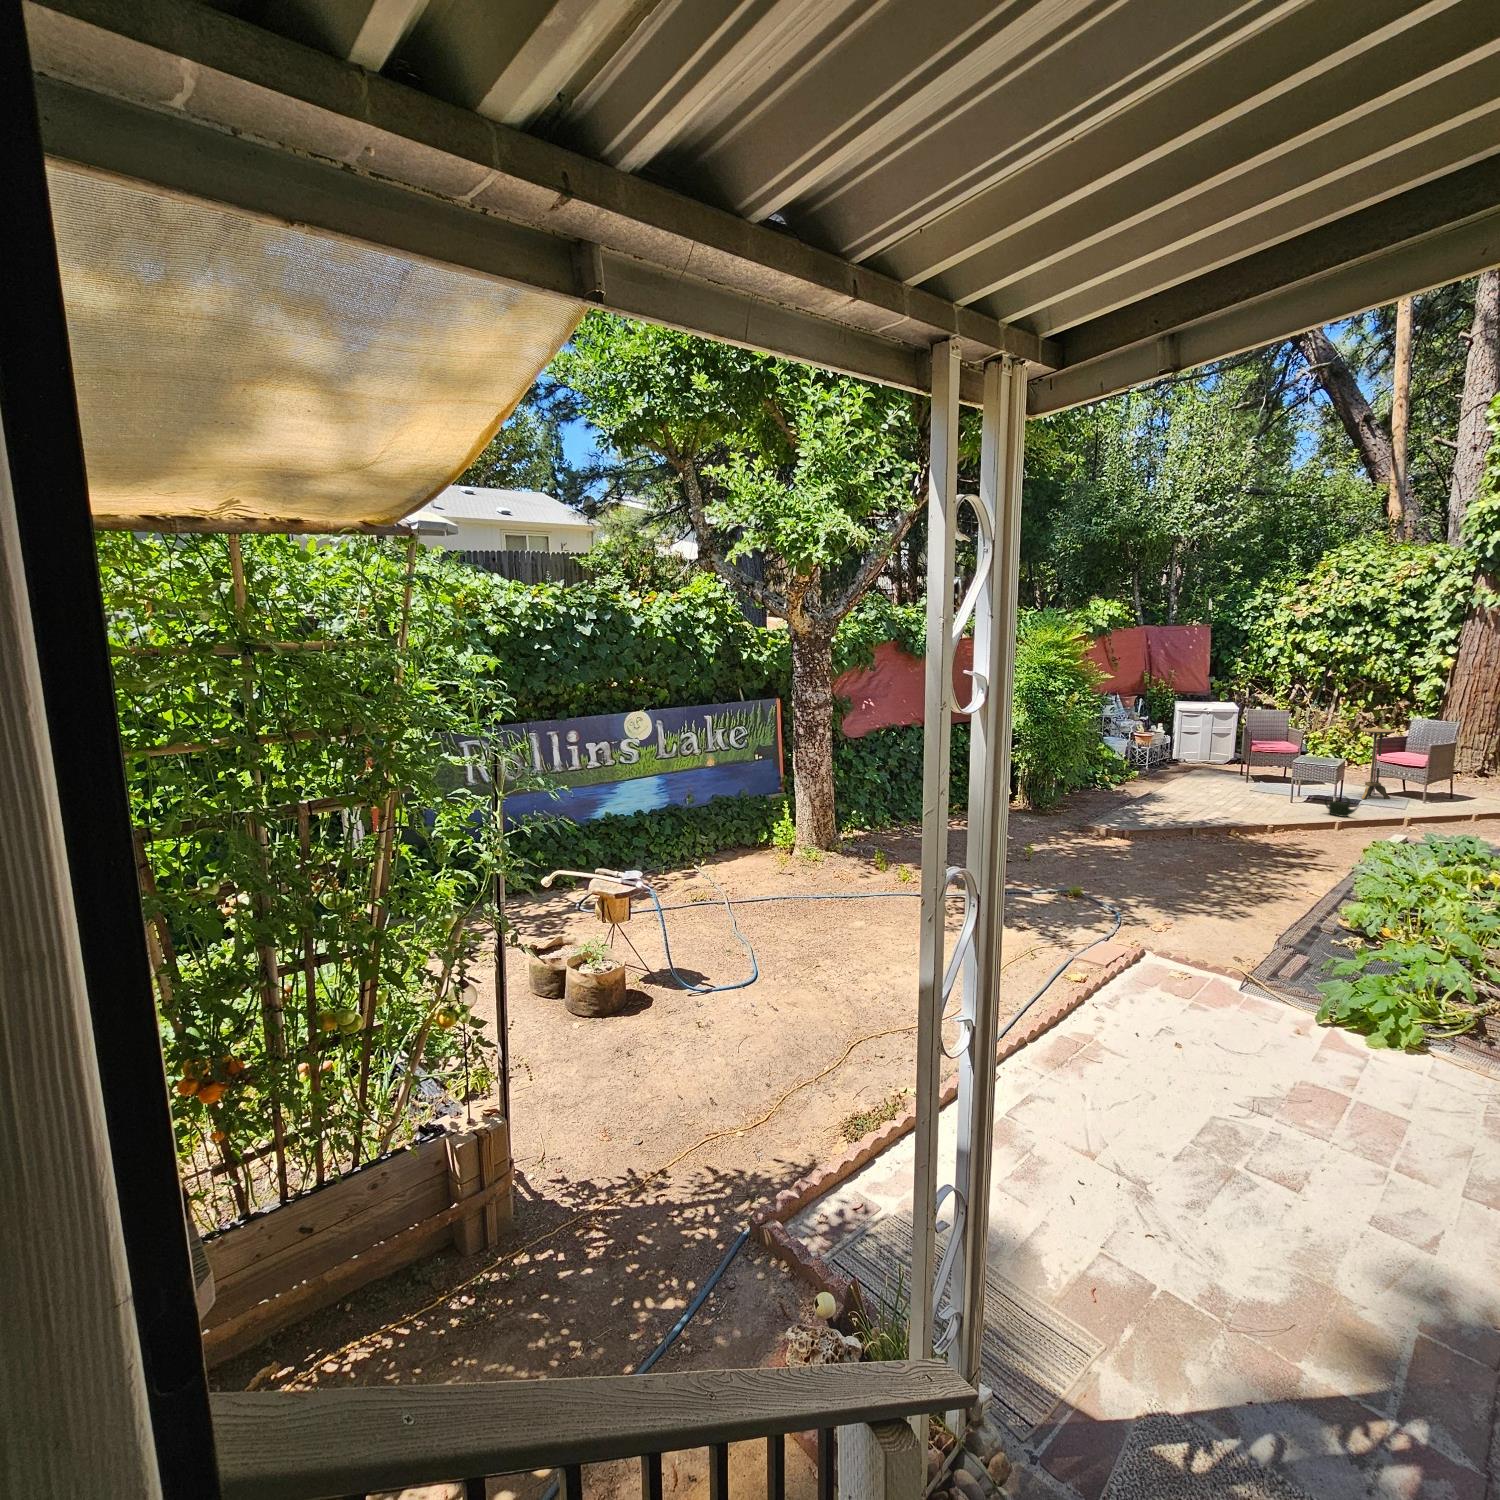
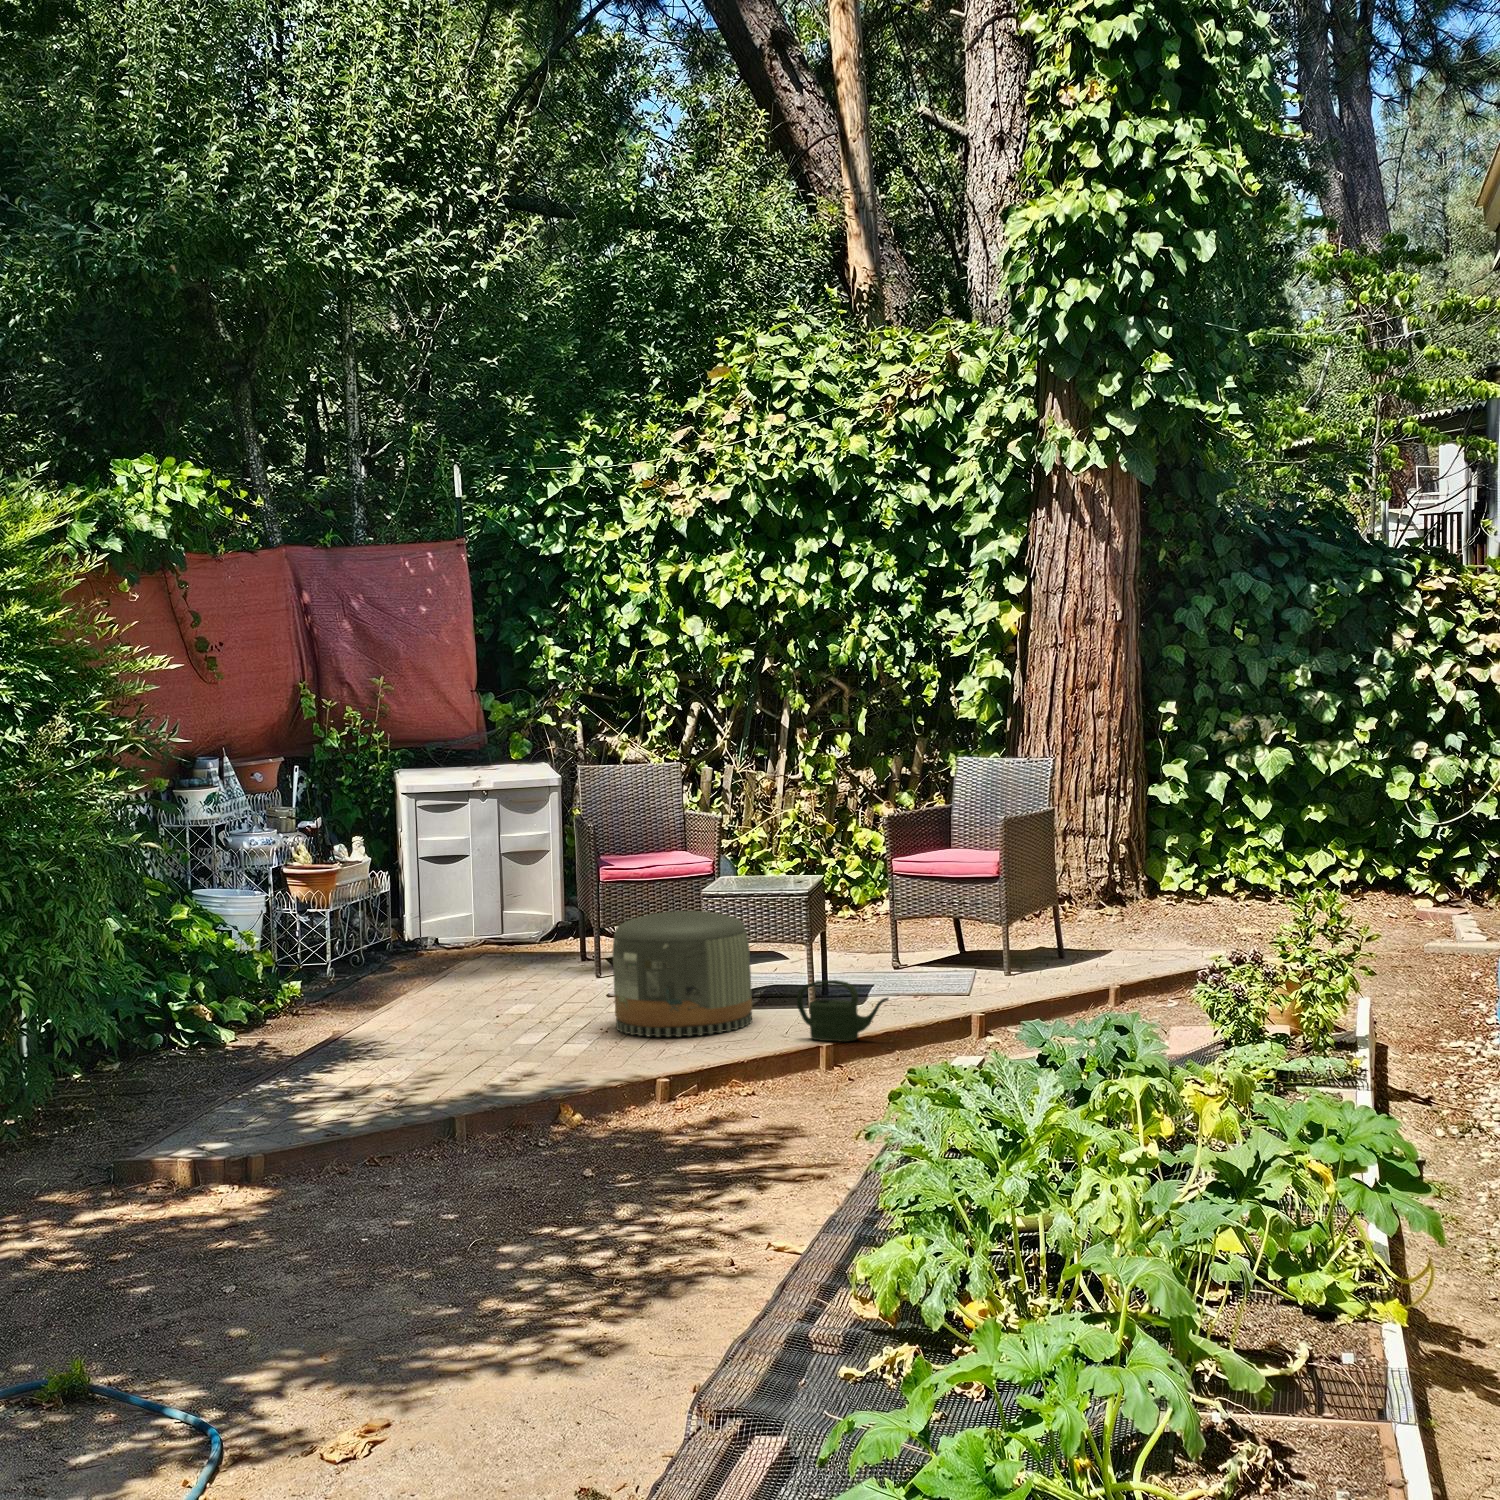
side table: present [1361,728,1395,799] -> none [855,790,942,989]
pouf: none [1251,764,1308,807] -> present [612,911,752,1037]

